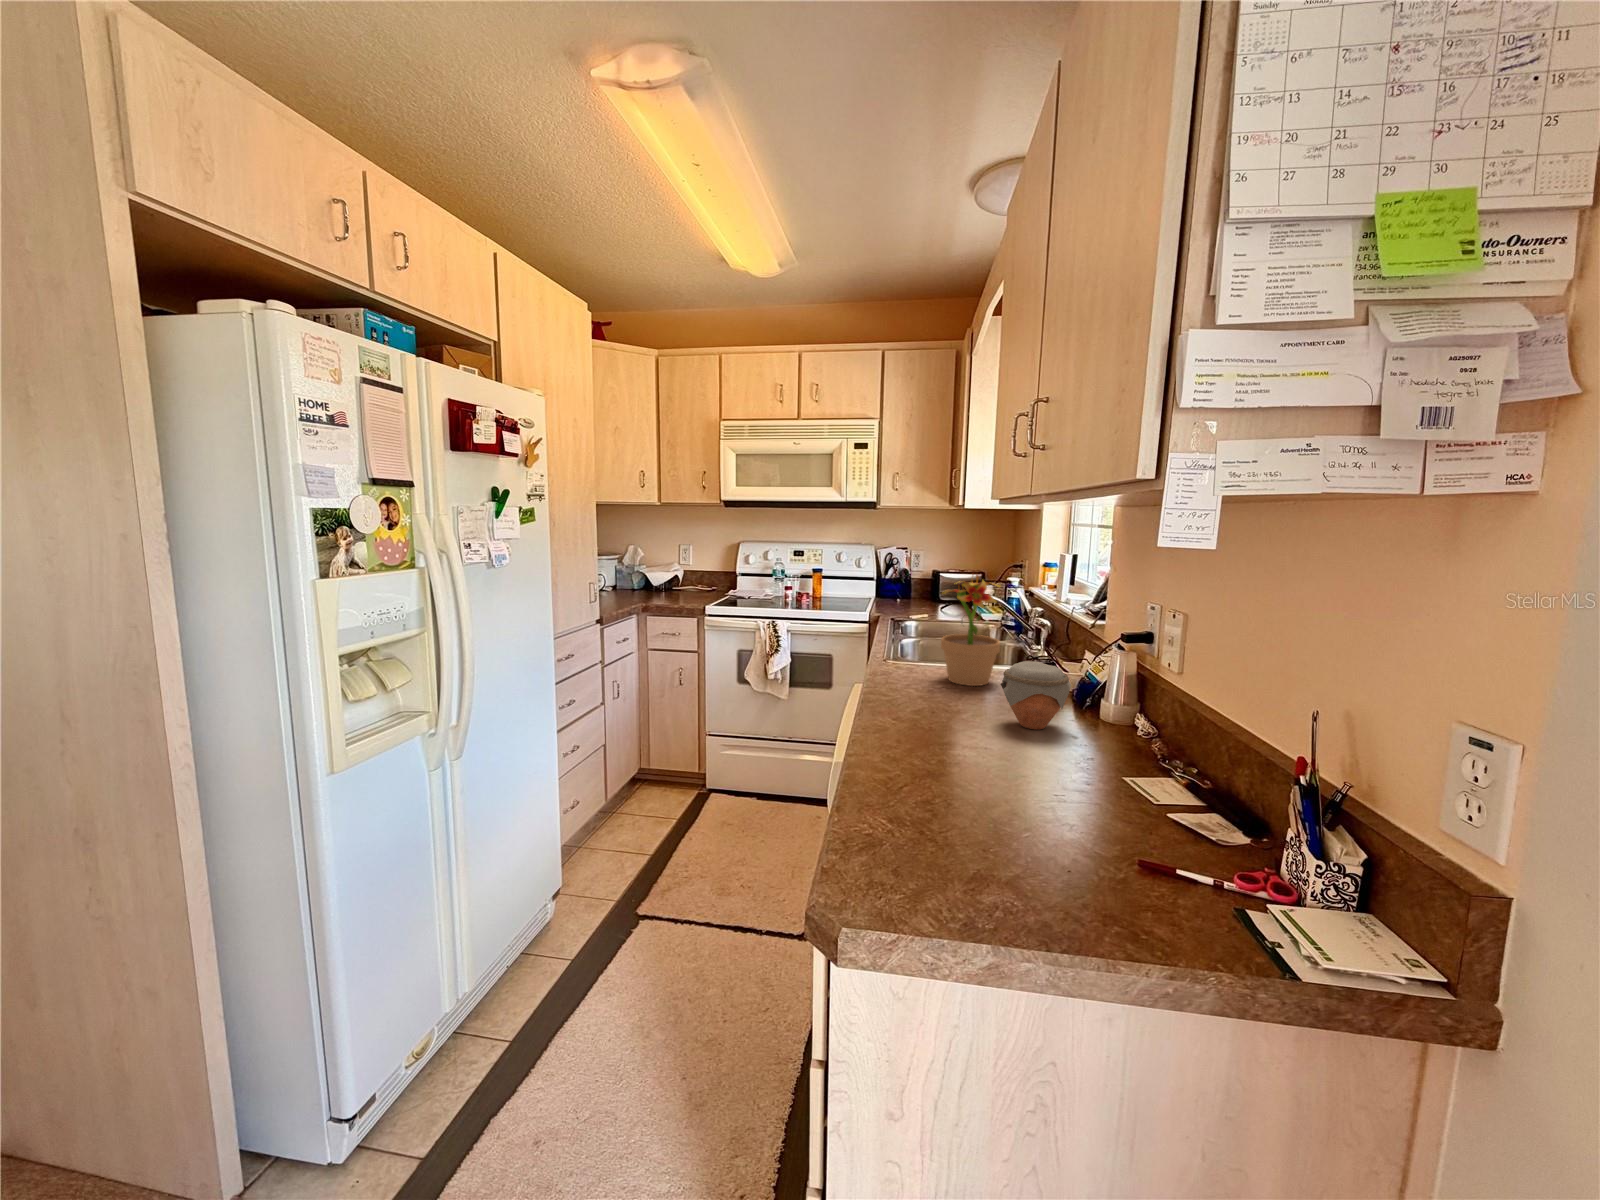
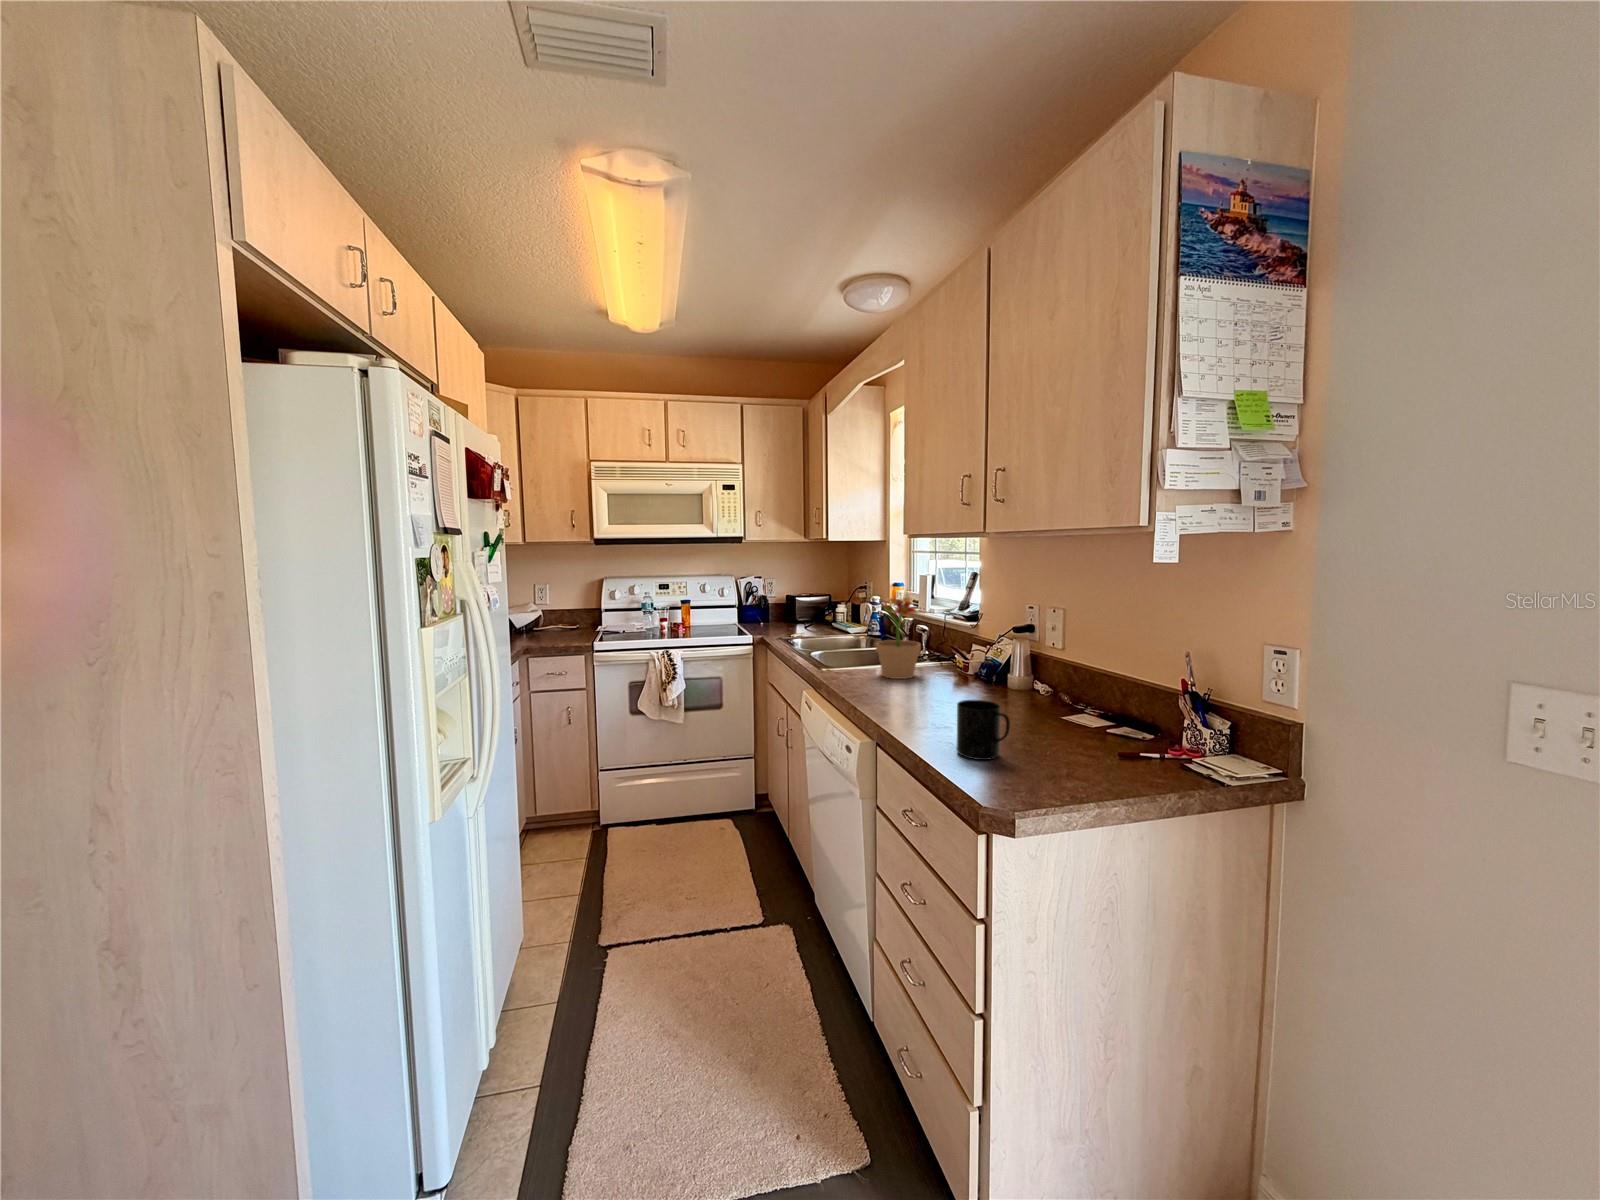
jar: present [1001,661,1071,730] -> none [952,651,999,699]
mug: none [888,734,952,826] -> present [957,700,1010,760]

